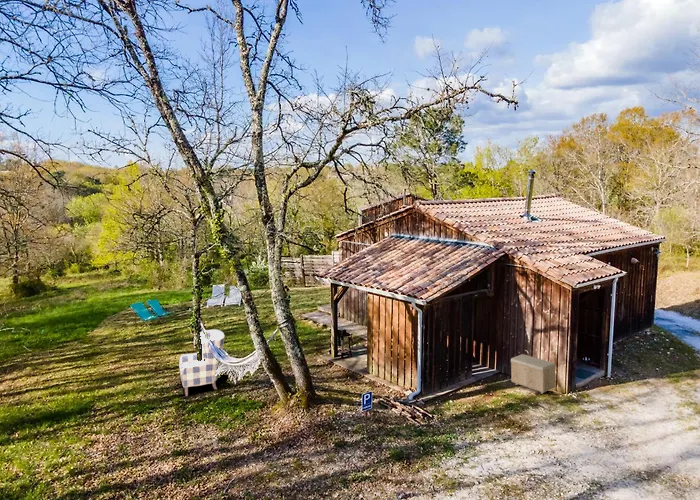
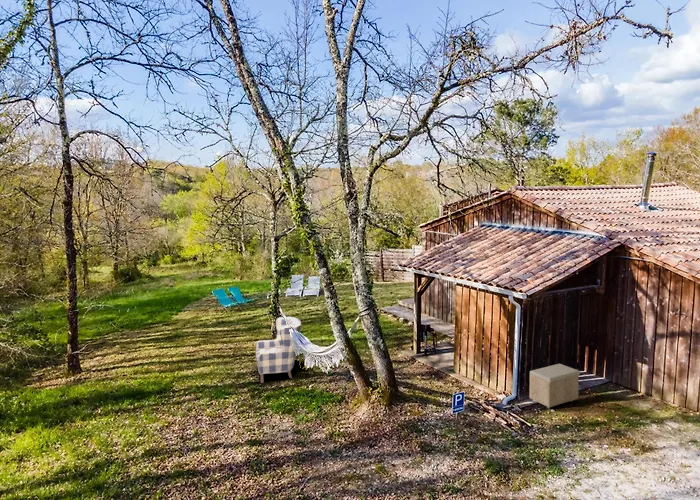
storage bench: present [511,354,555,394] -> present [530,364,580,408]

